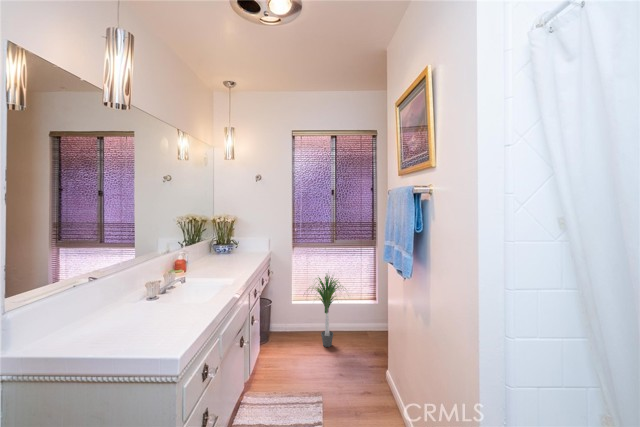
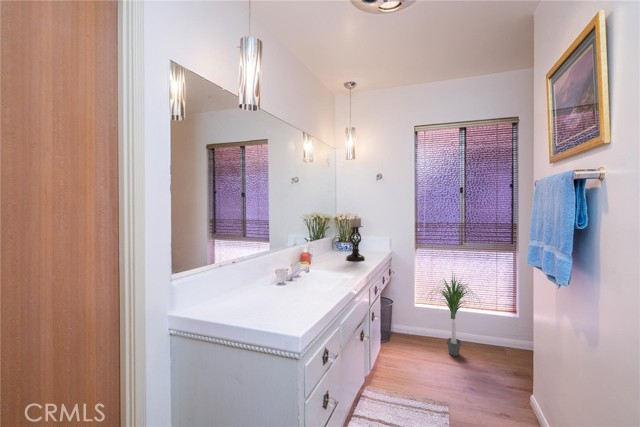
candle holder: none [223,219,243,265] -> present [346,216,365,261]

